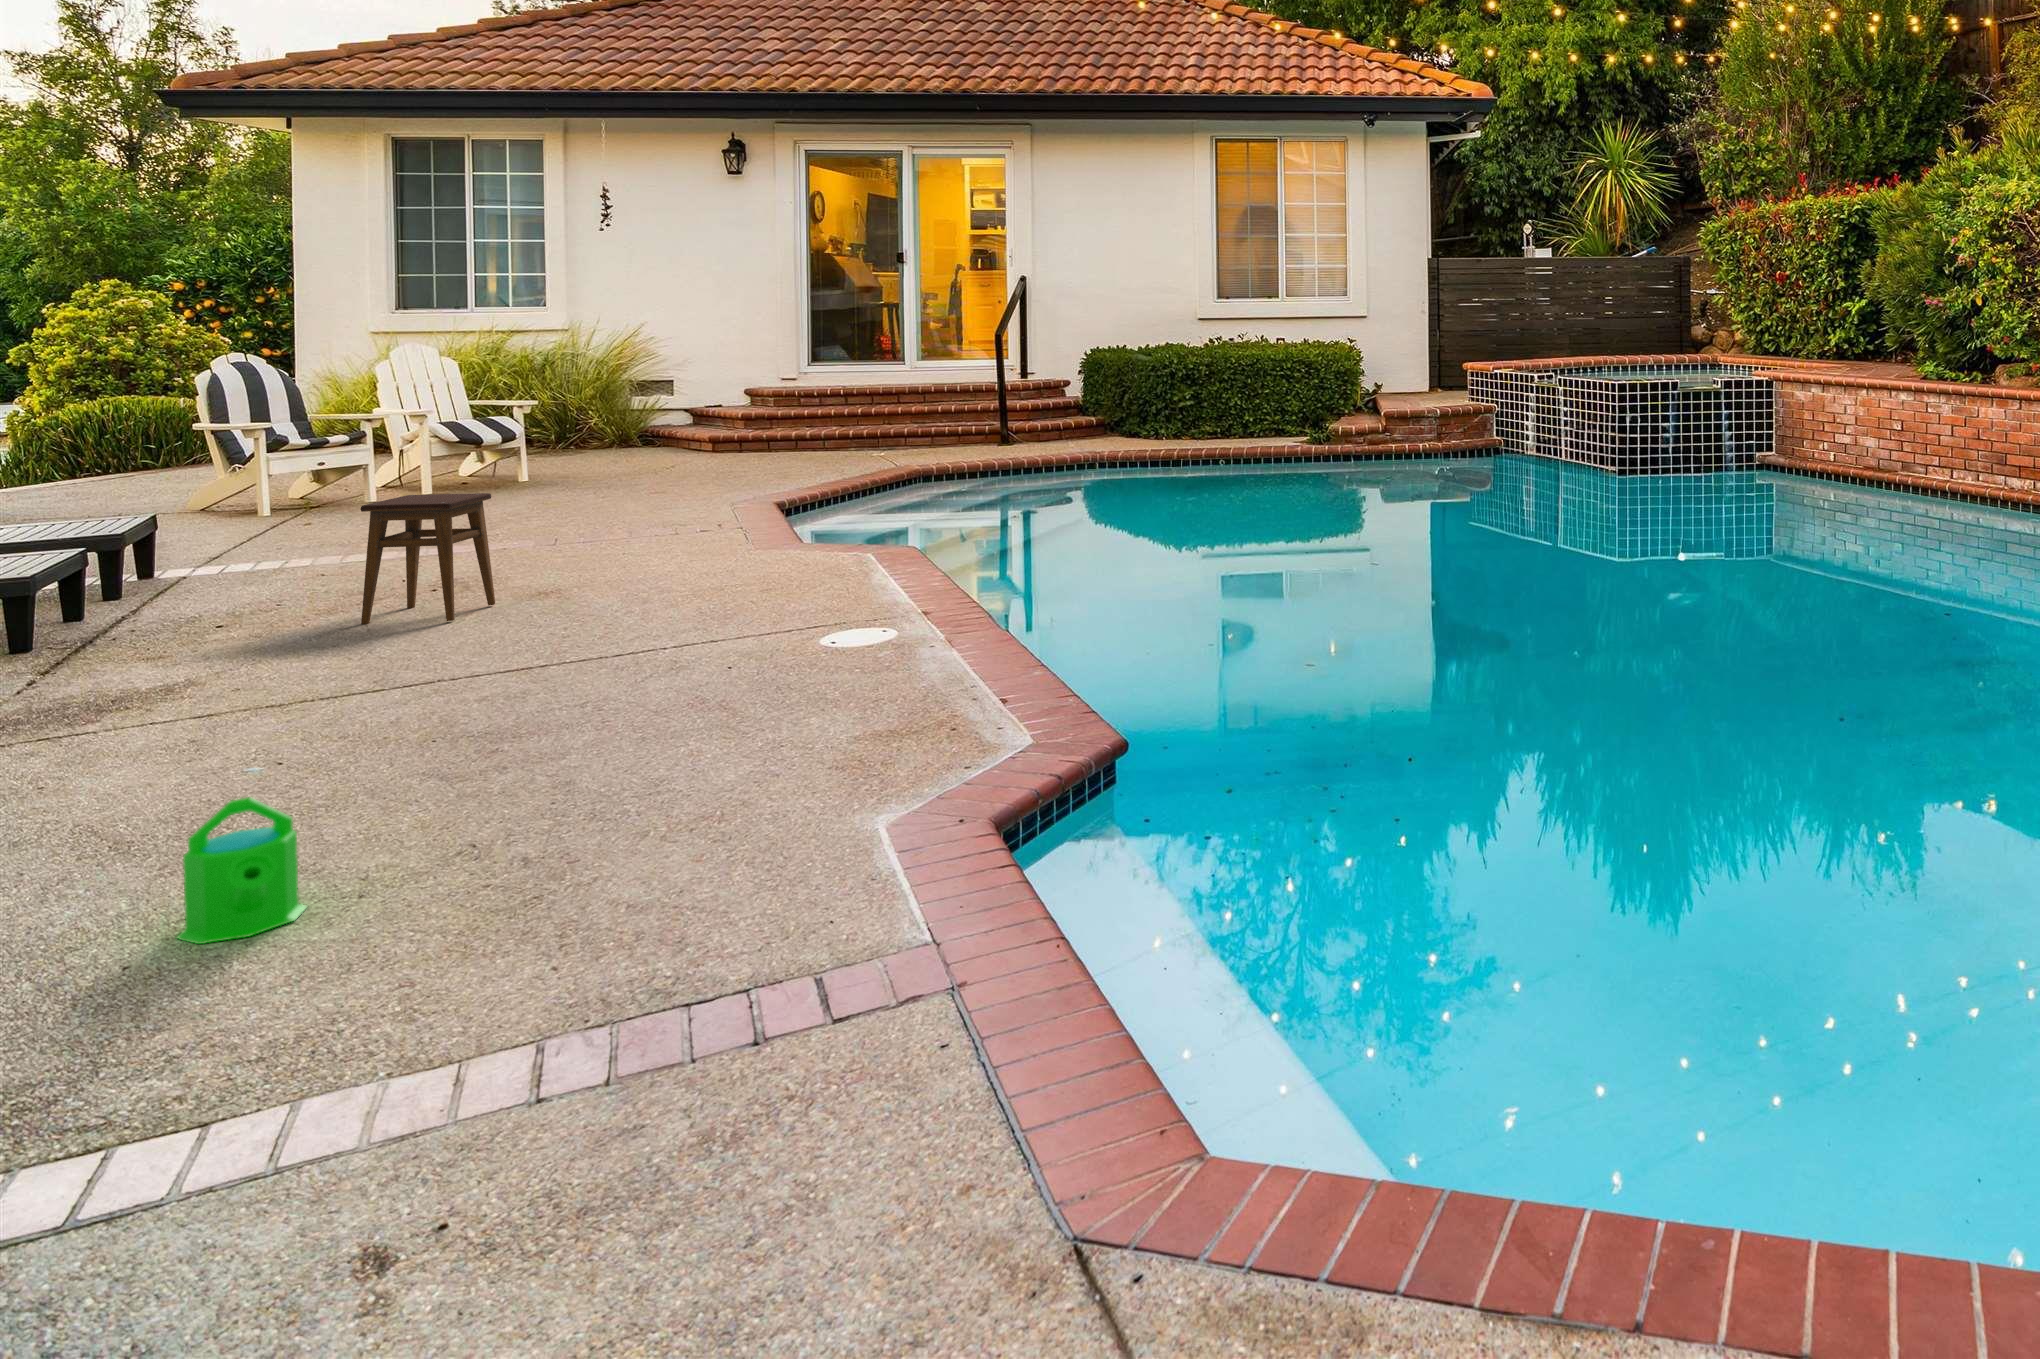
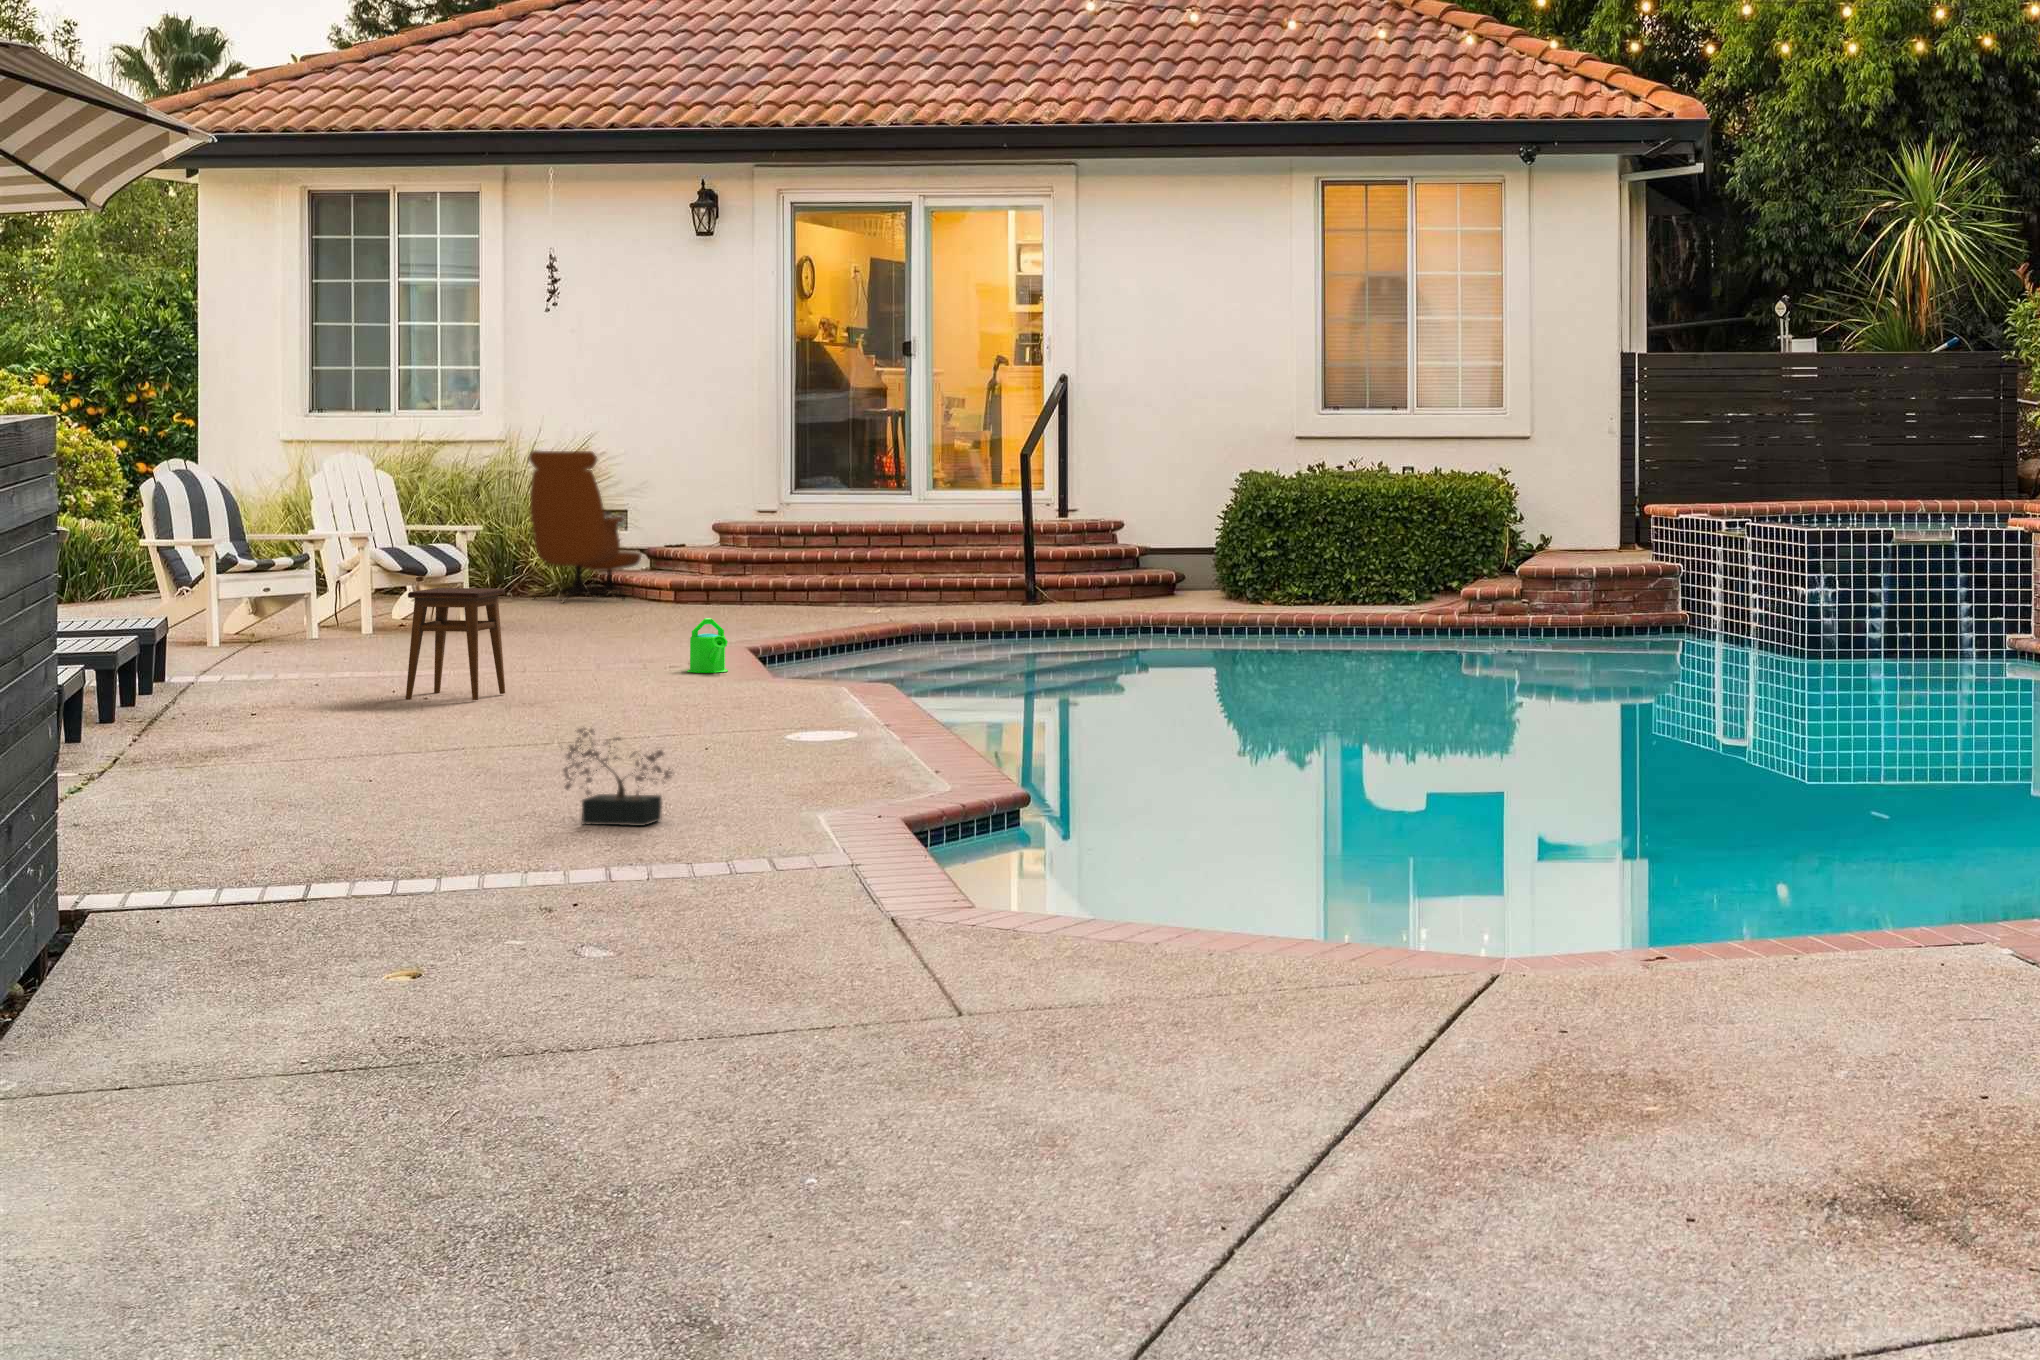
lounge chair: none [580,339,689,463] -> present [529,450,641,602]
watering can: present [177,797,307,944] -> present [687,618,728,673]
decorative plant: none [400,833,645,1025] -> present [564,728,672,826]

